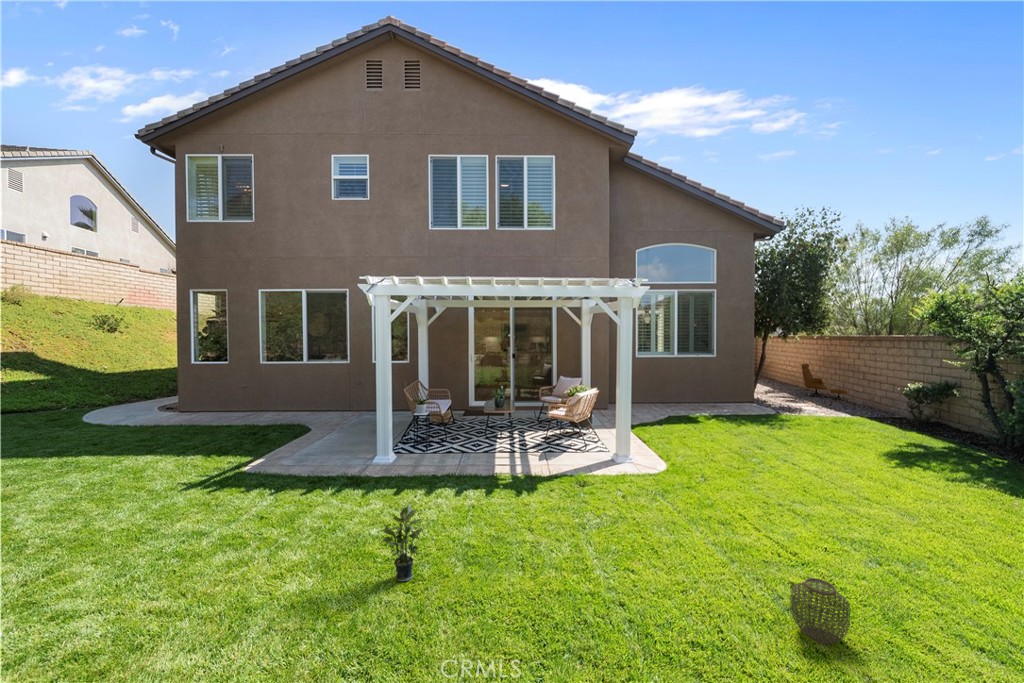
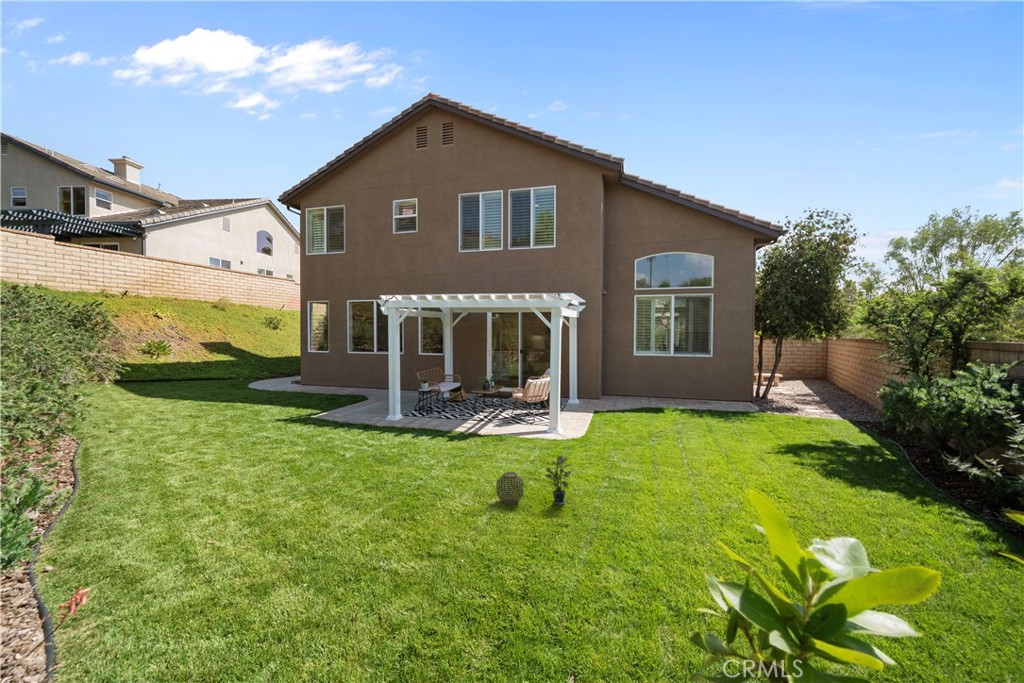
lounge chair: present [801,364,847,398] -> none [821,363,864,399]
potted plant: present [382,504,423,582] -> present [546,454,572,505]

